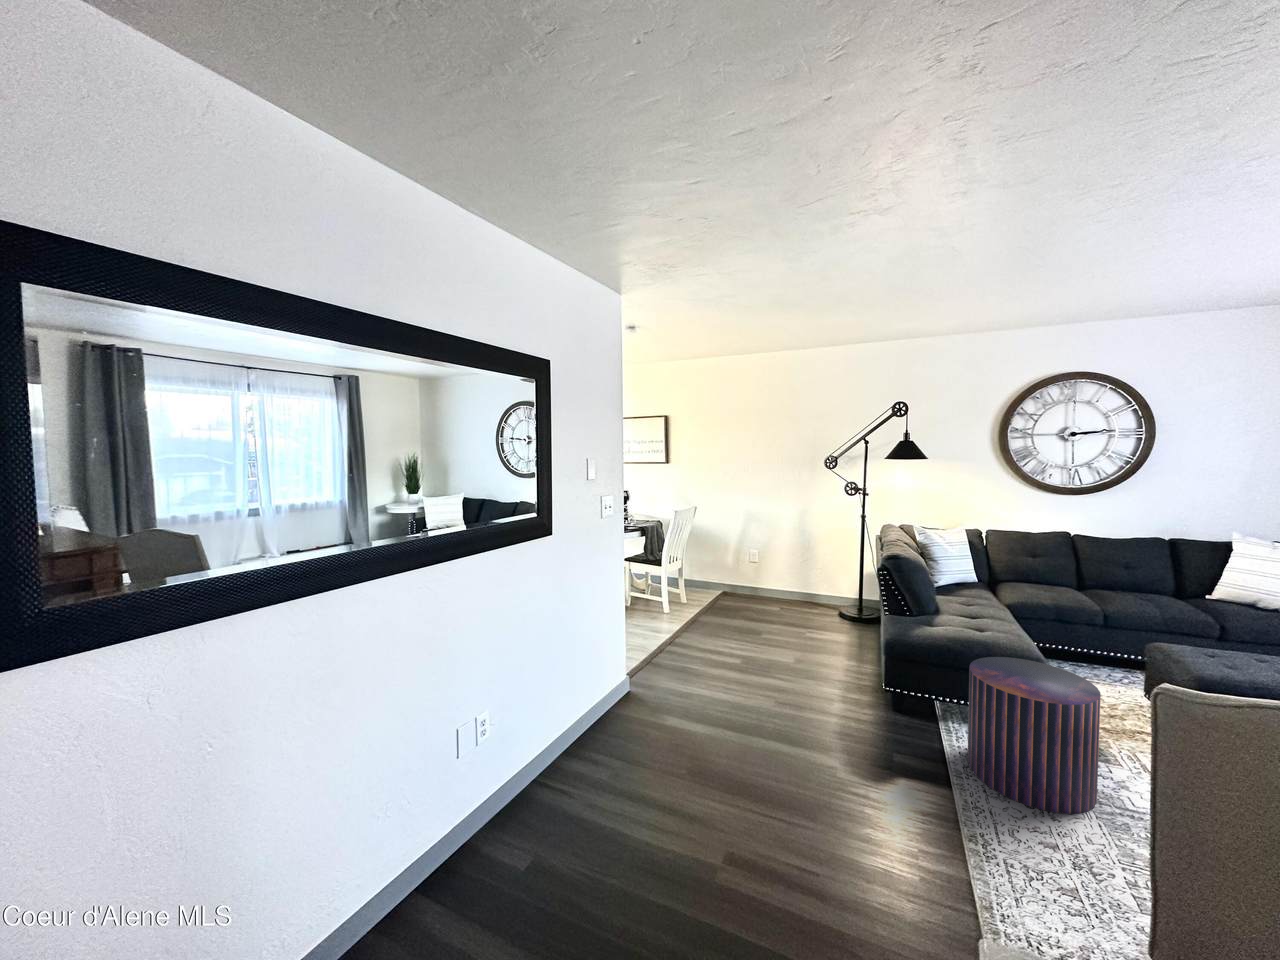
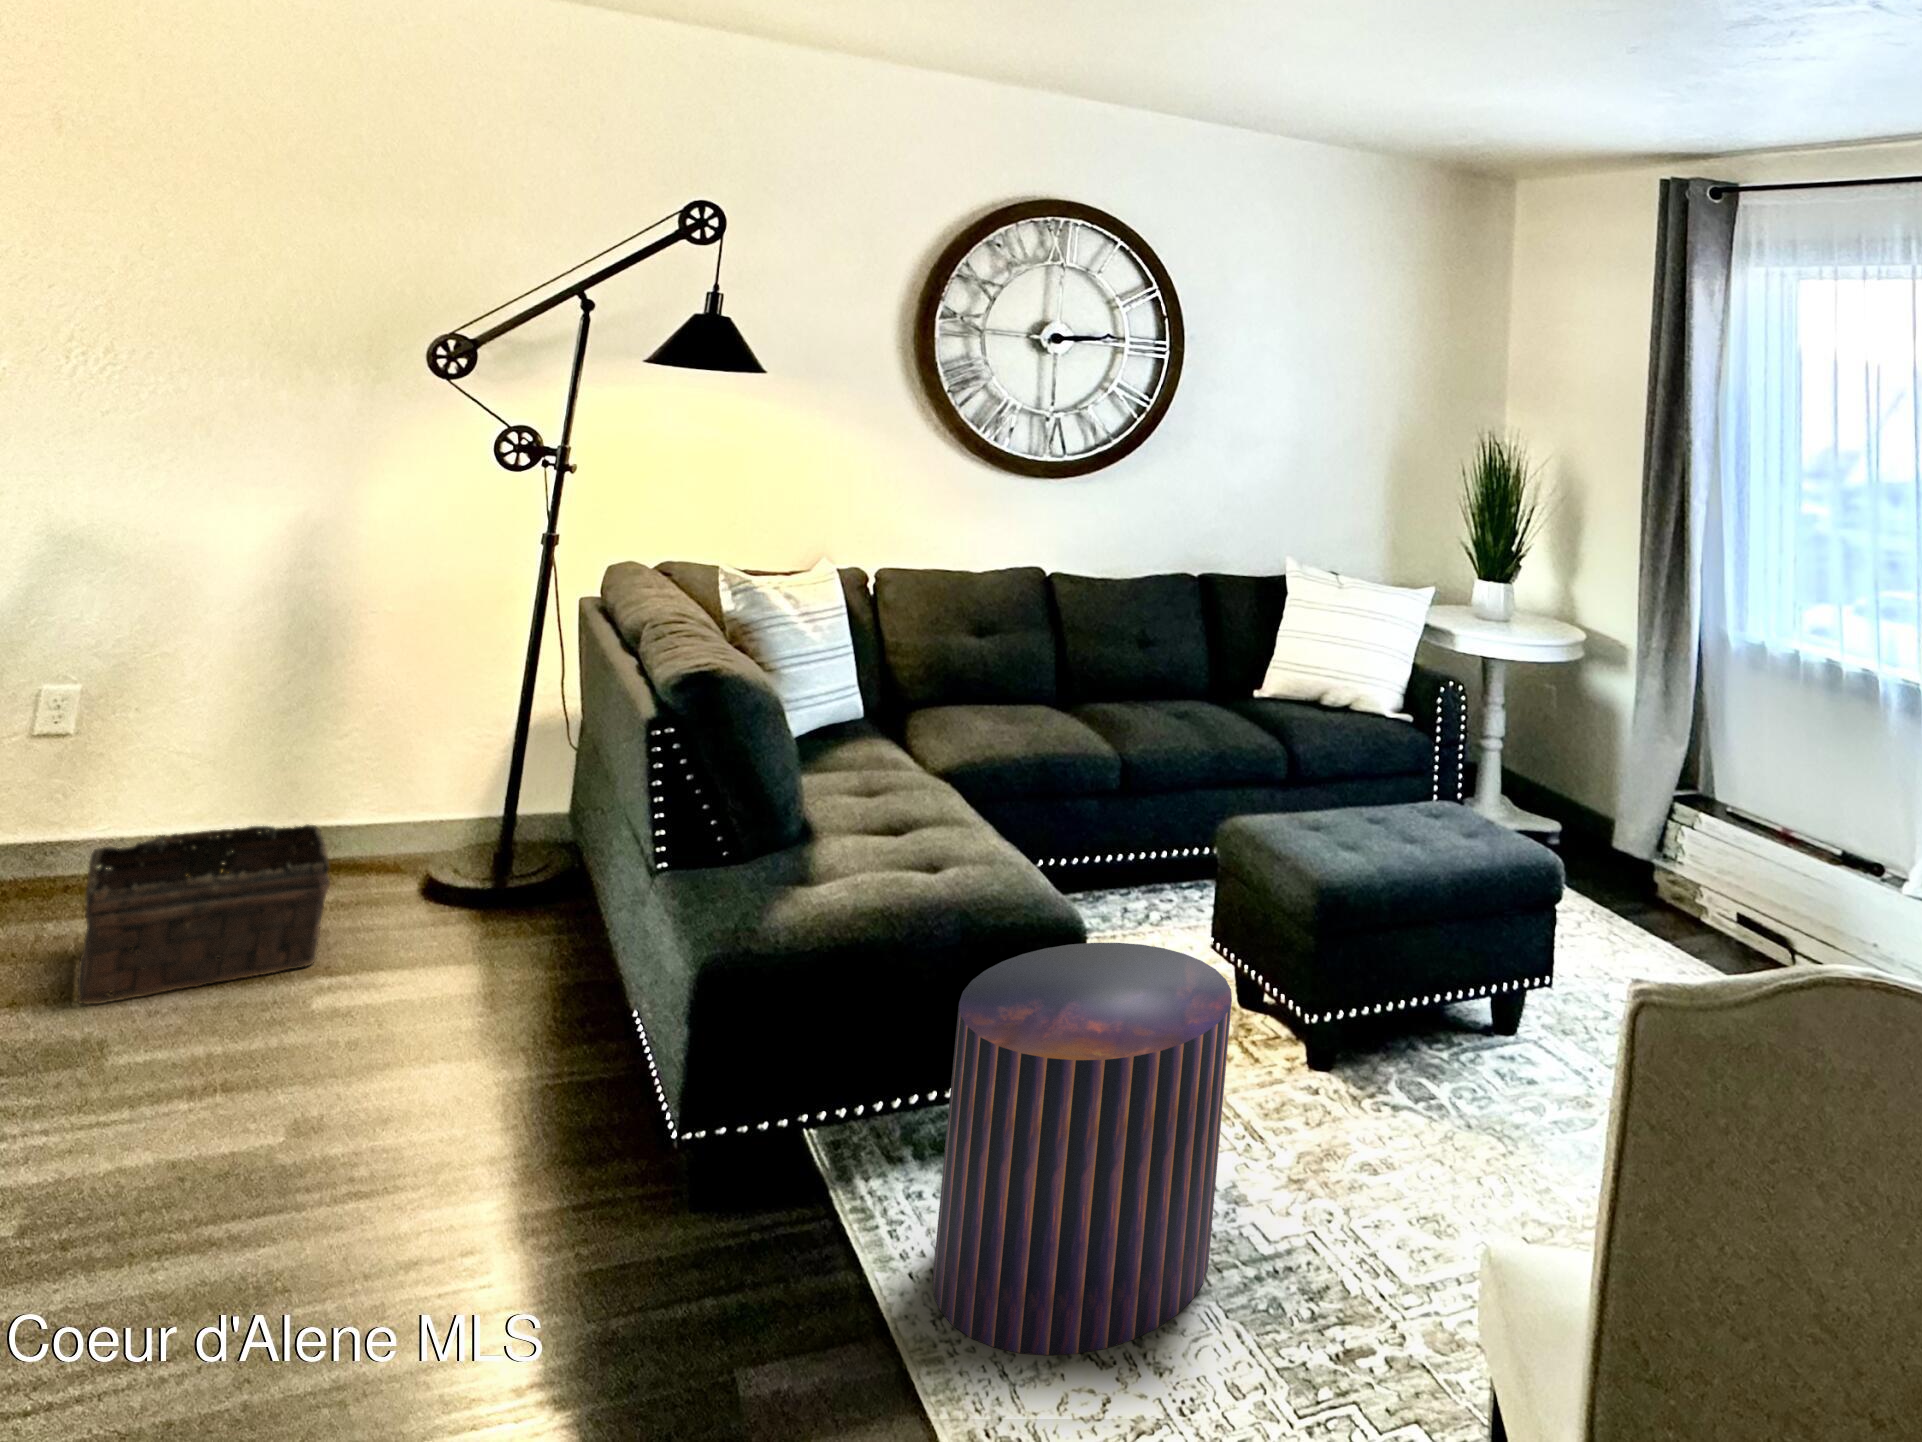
basket: none [781,577,829,616] -> present [78,825,330,1004]

